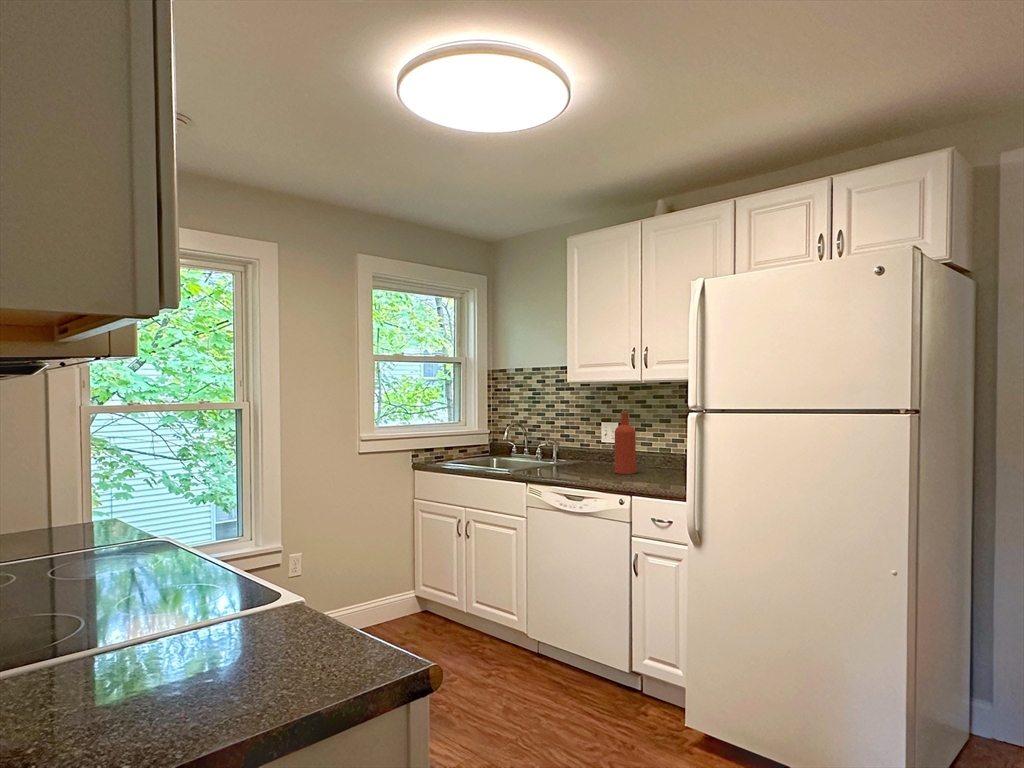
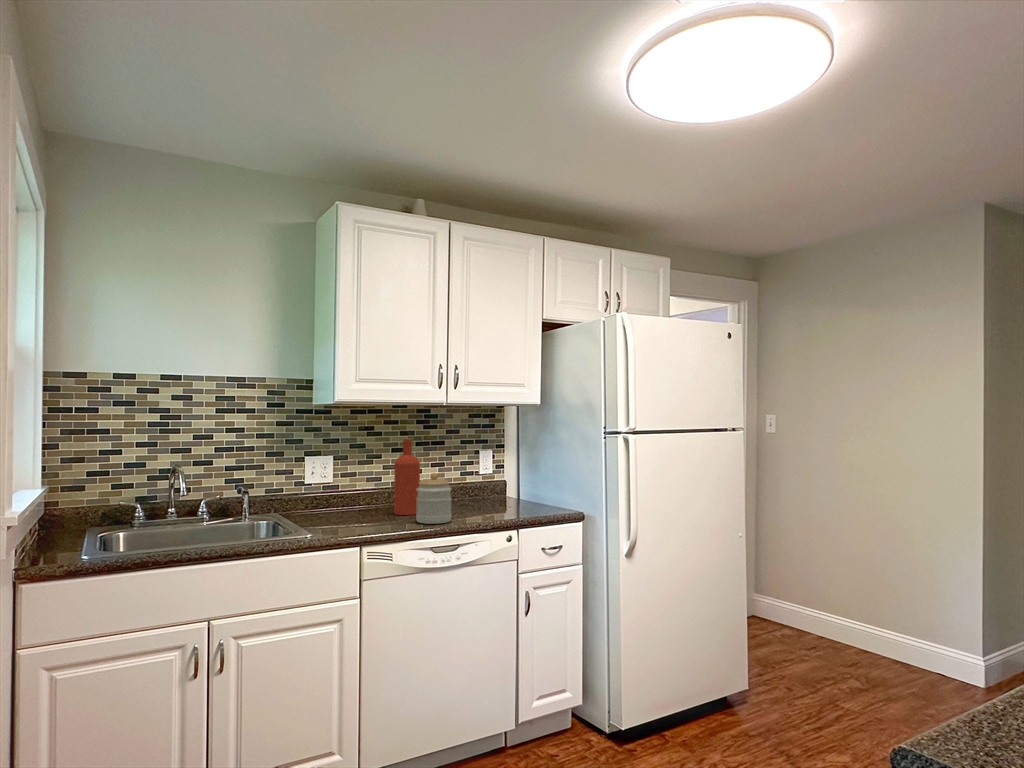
jar: none [577,439,606,479] -> present [416,473,451,524]

